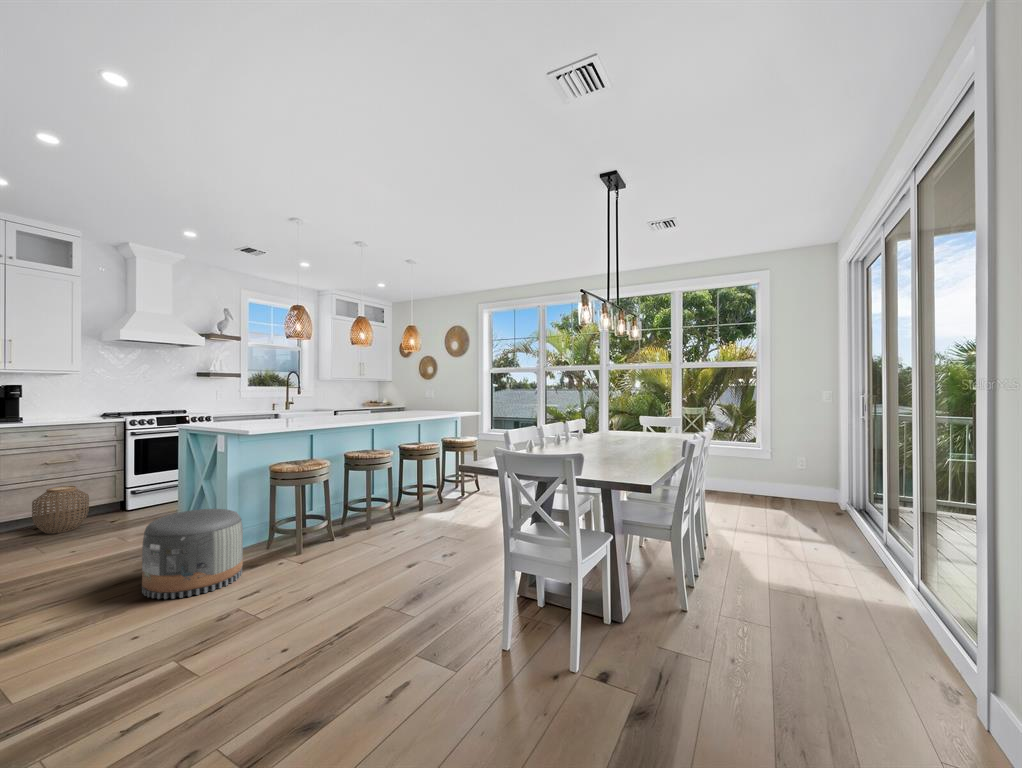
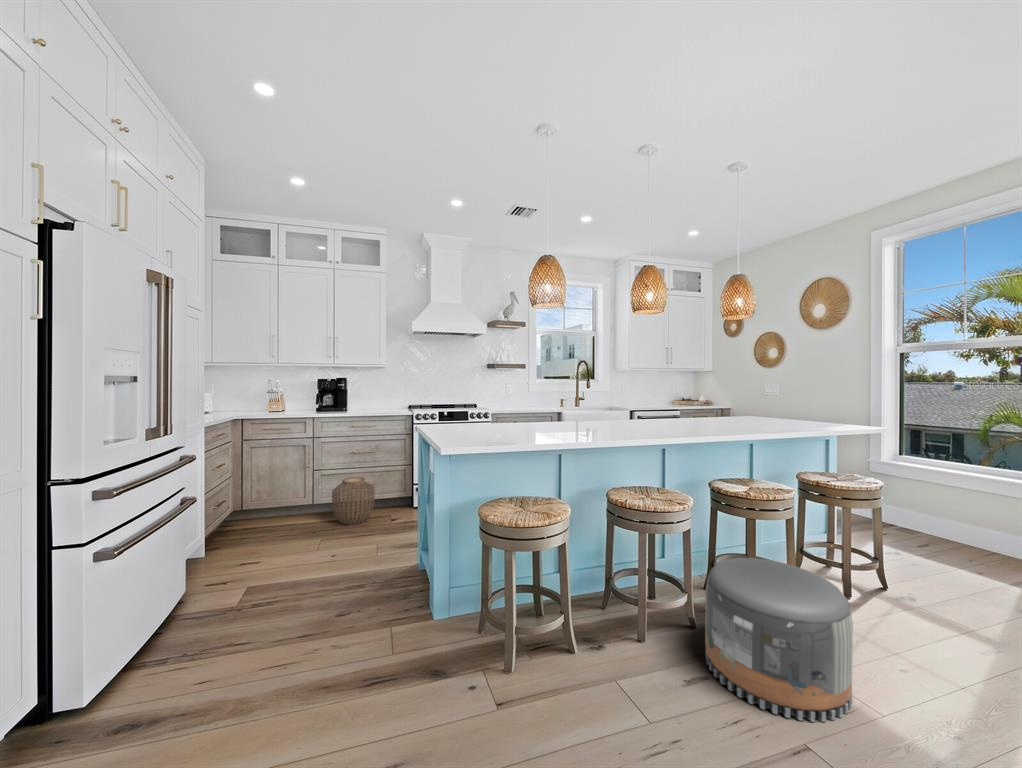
pouf: present [142,509,243,599] -> present [705,558,853,722]

